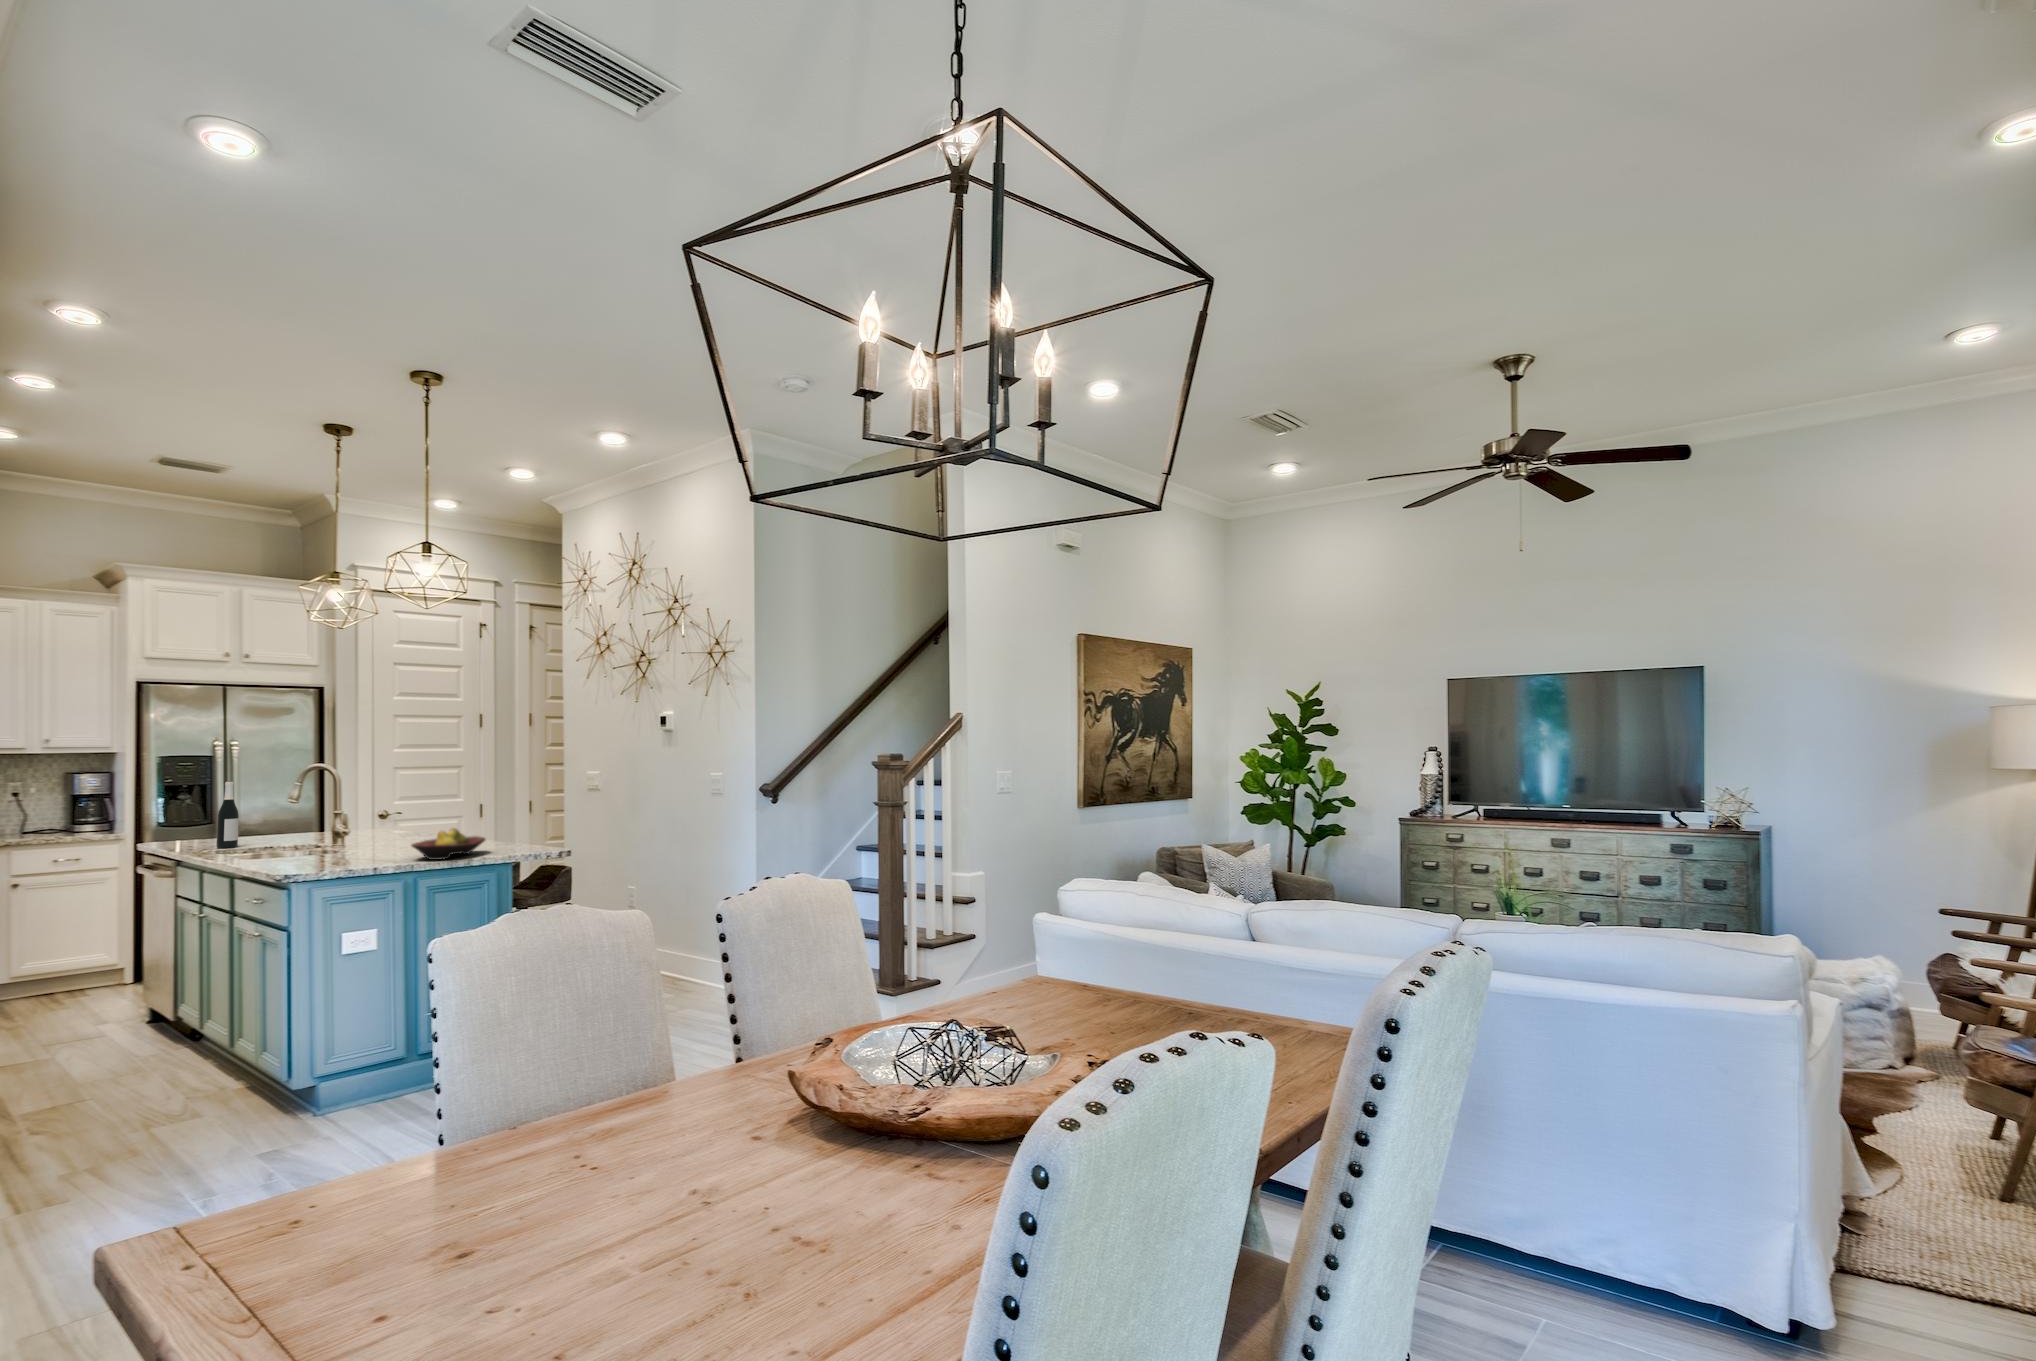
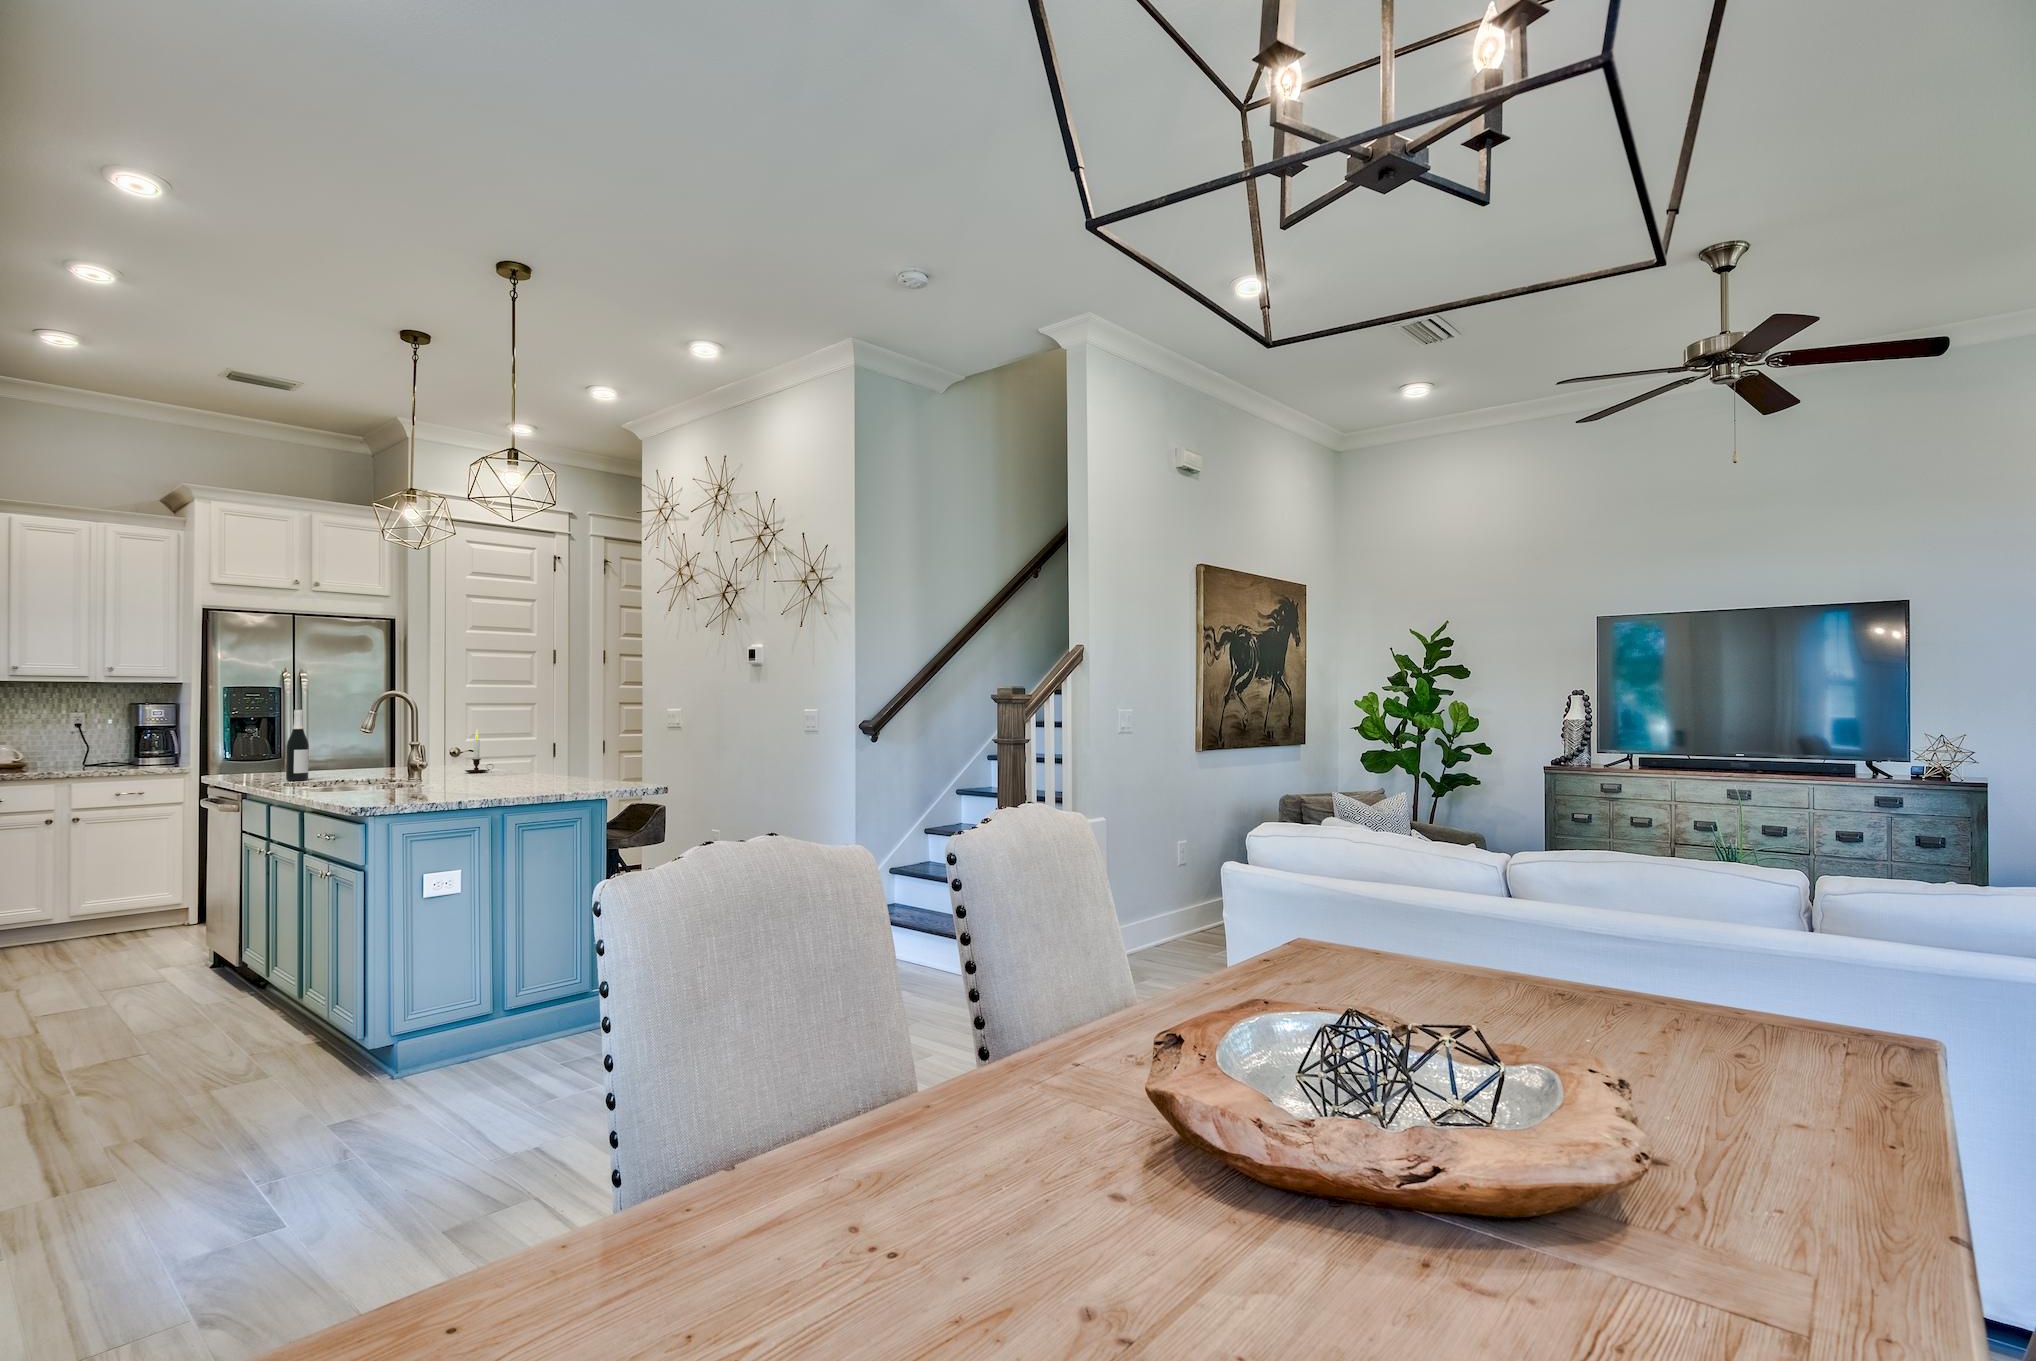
candle: none [387,796,415,837] -> present [465,730,493,773]
fruit bowl: present [411,828,485,860] -> none [498,760,577,793]

